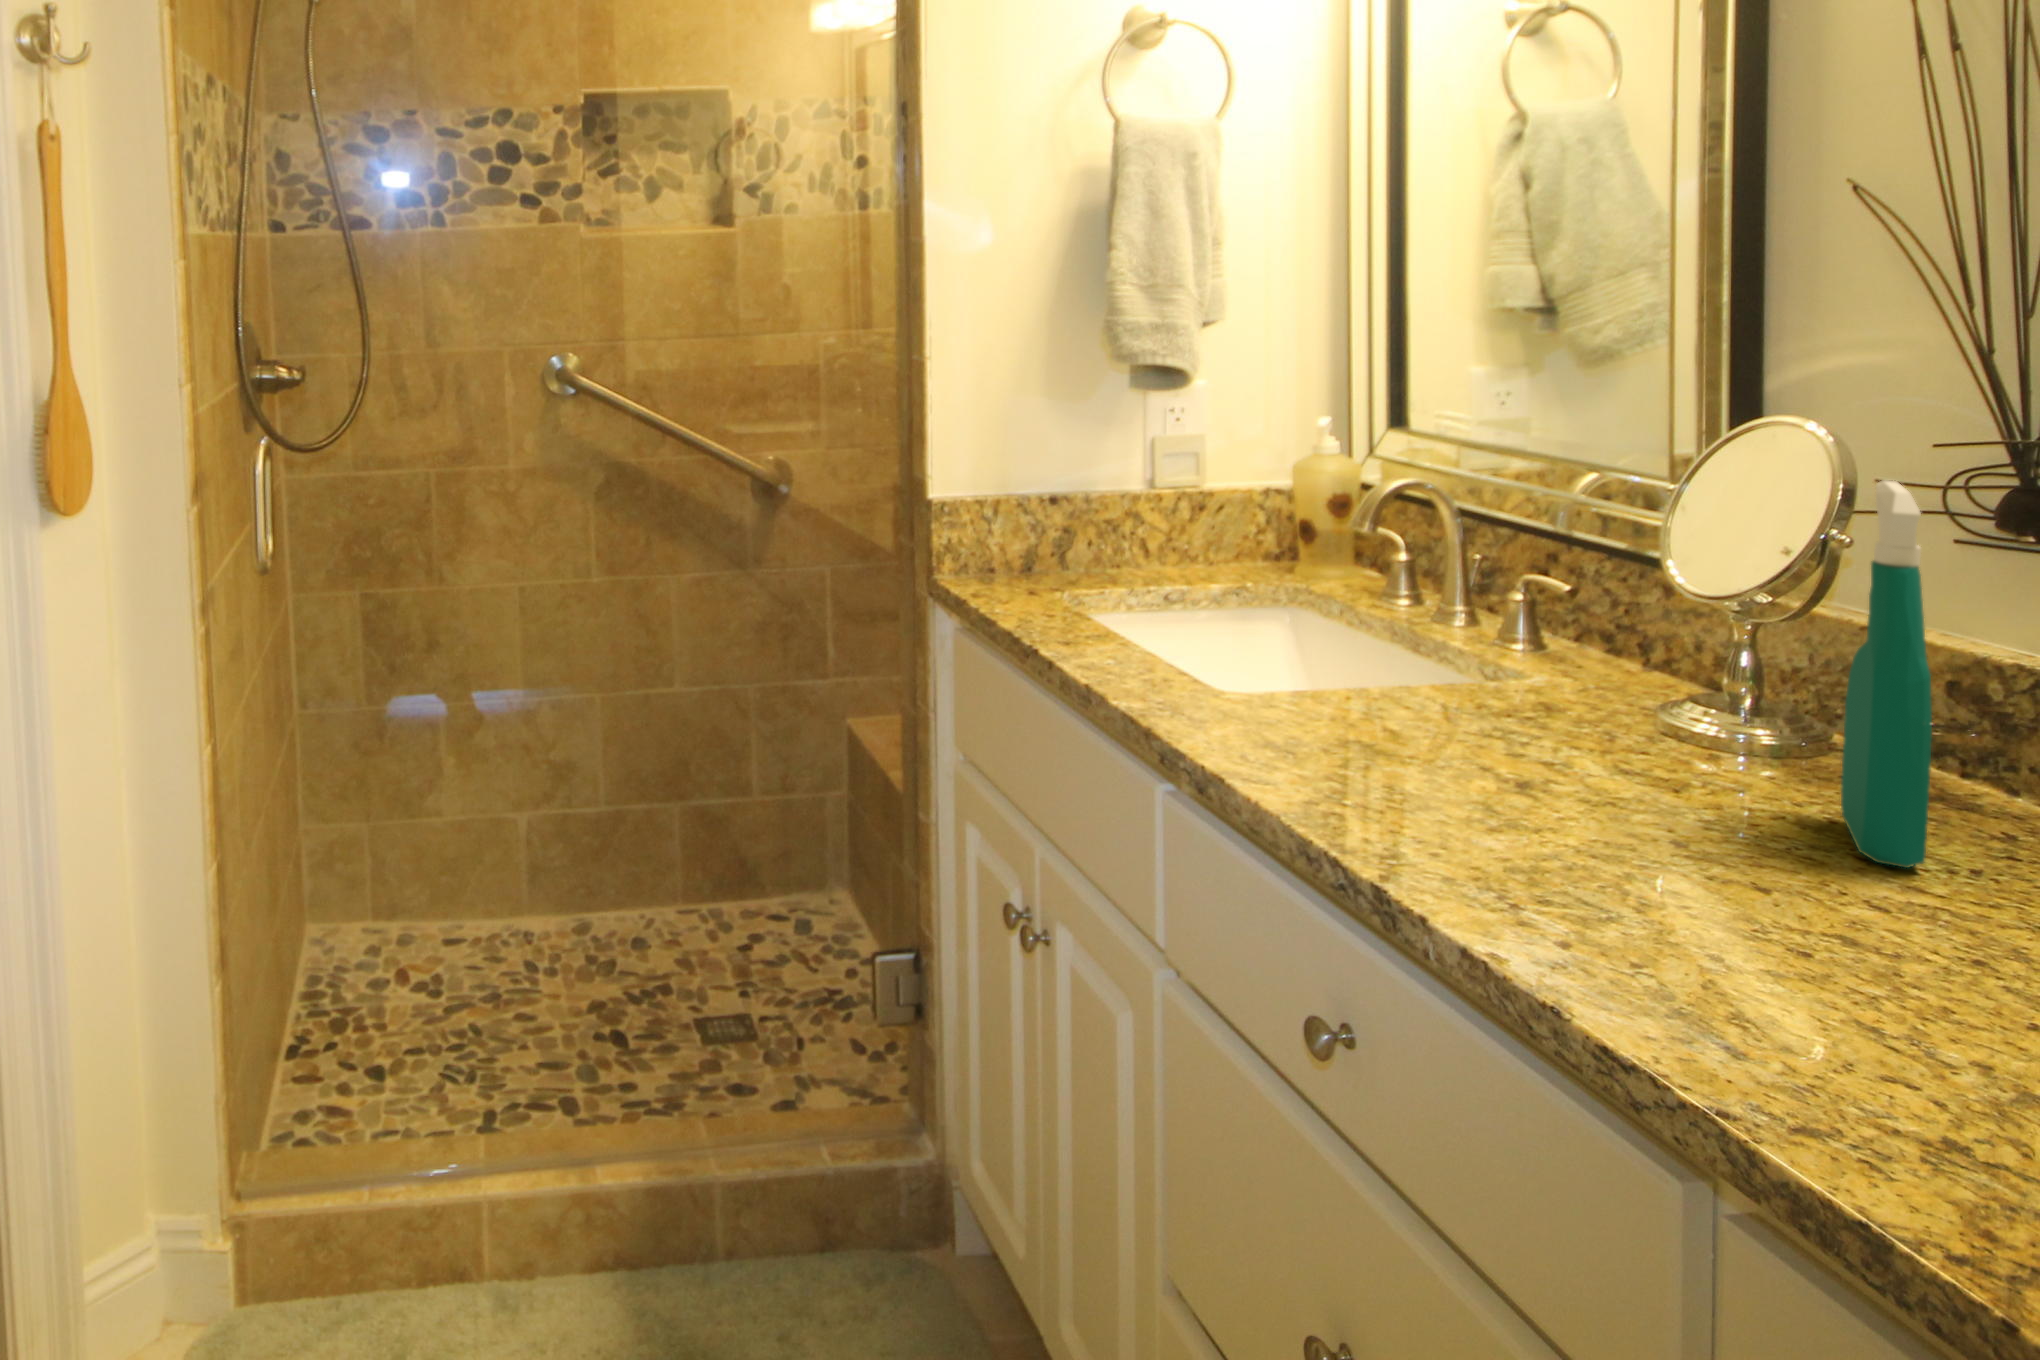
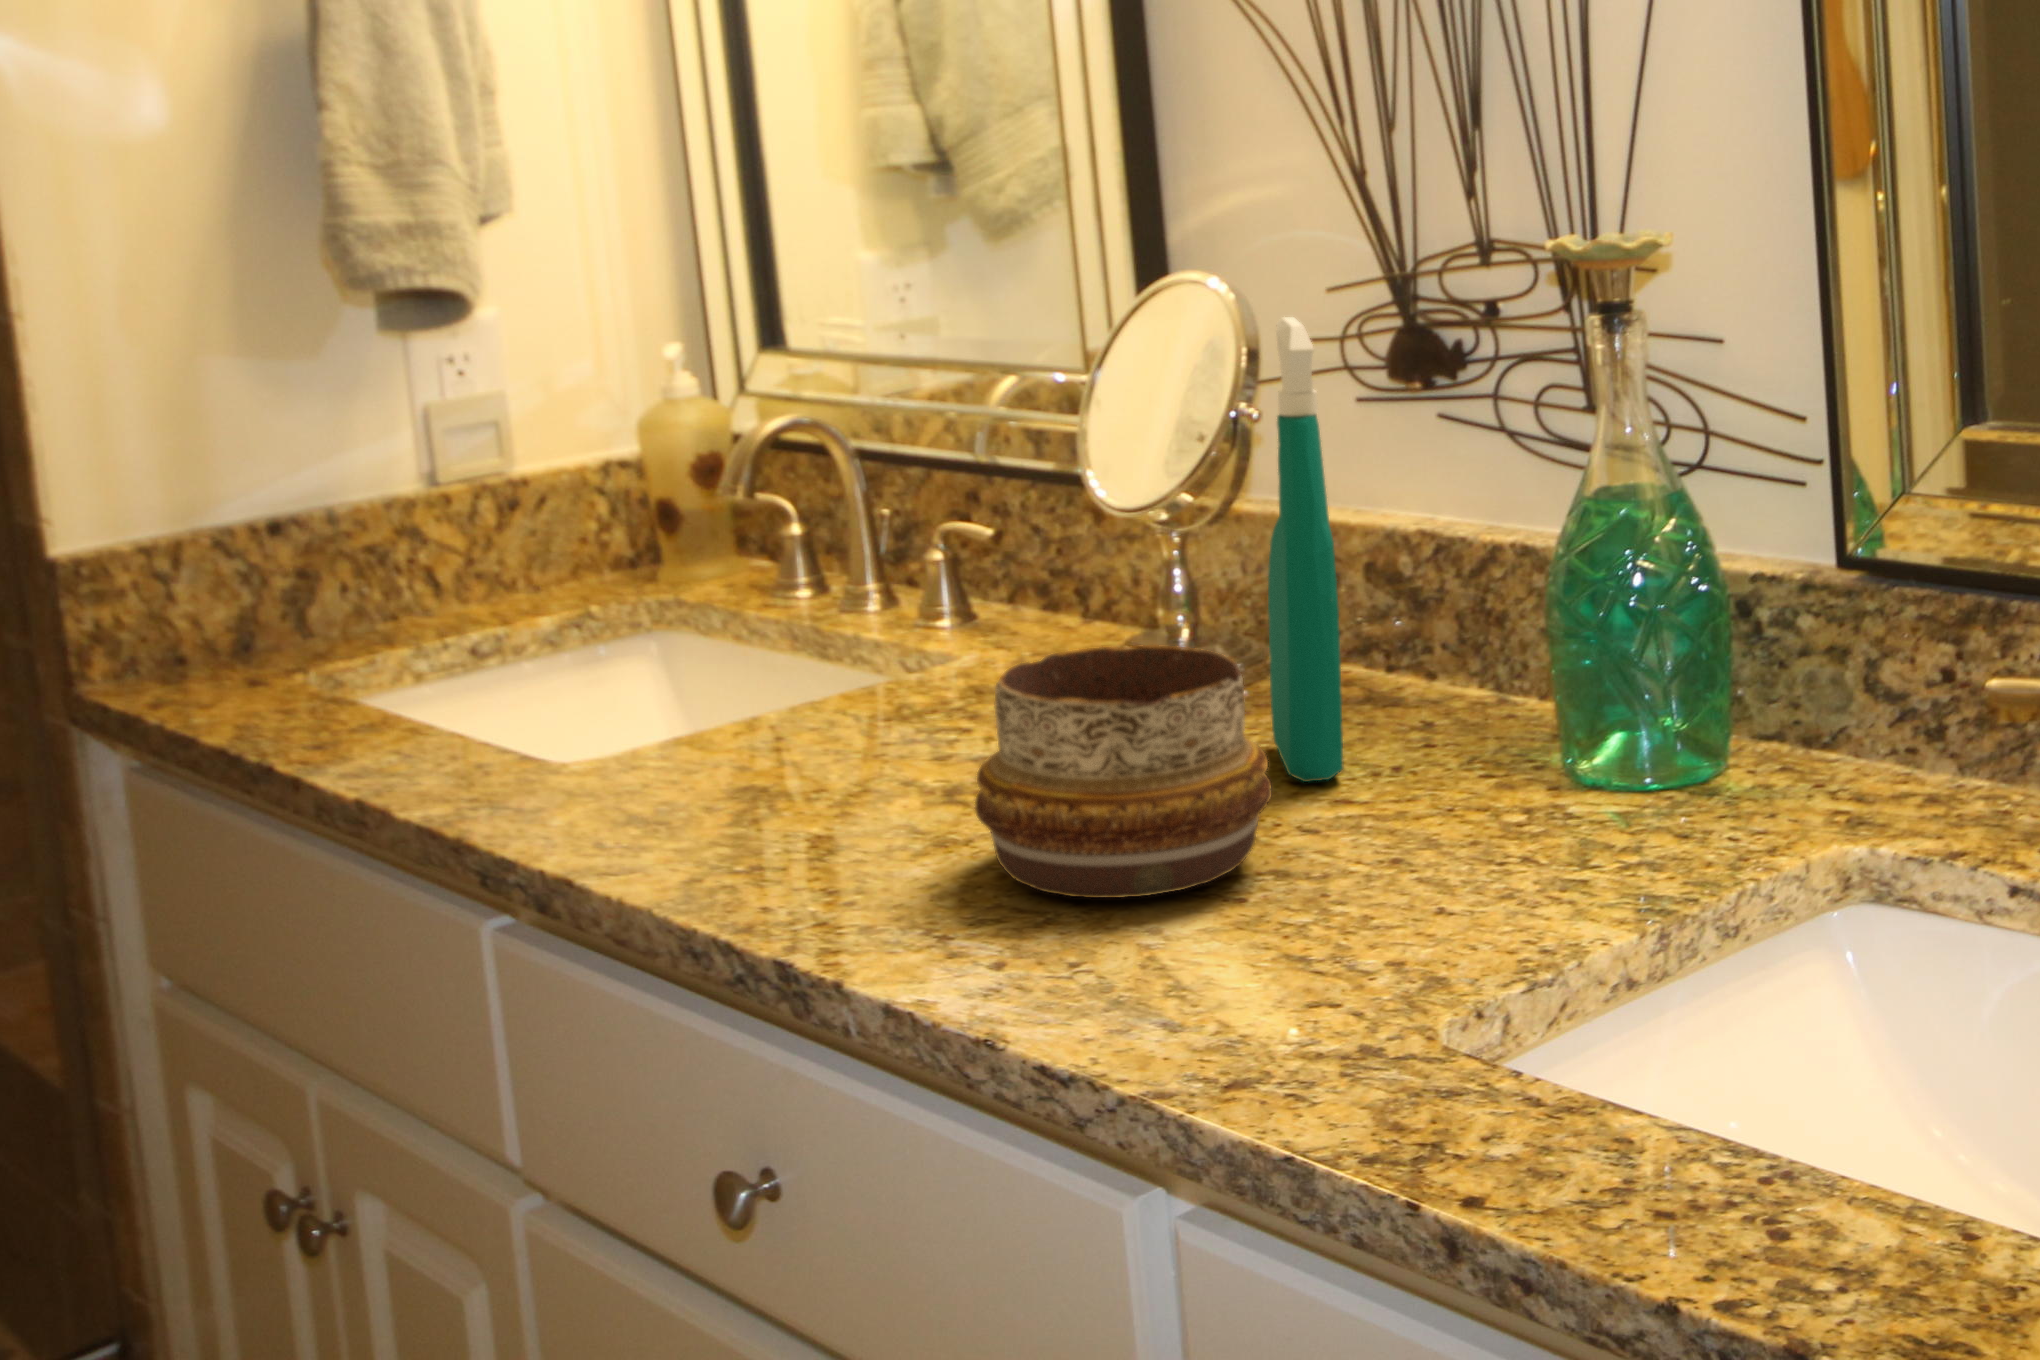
decorative bowl: none [1545,715,1845,932] -> present [975,645,1272,898]

